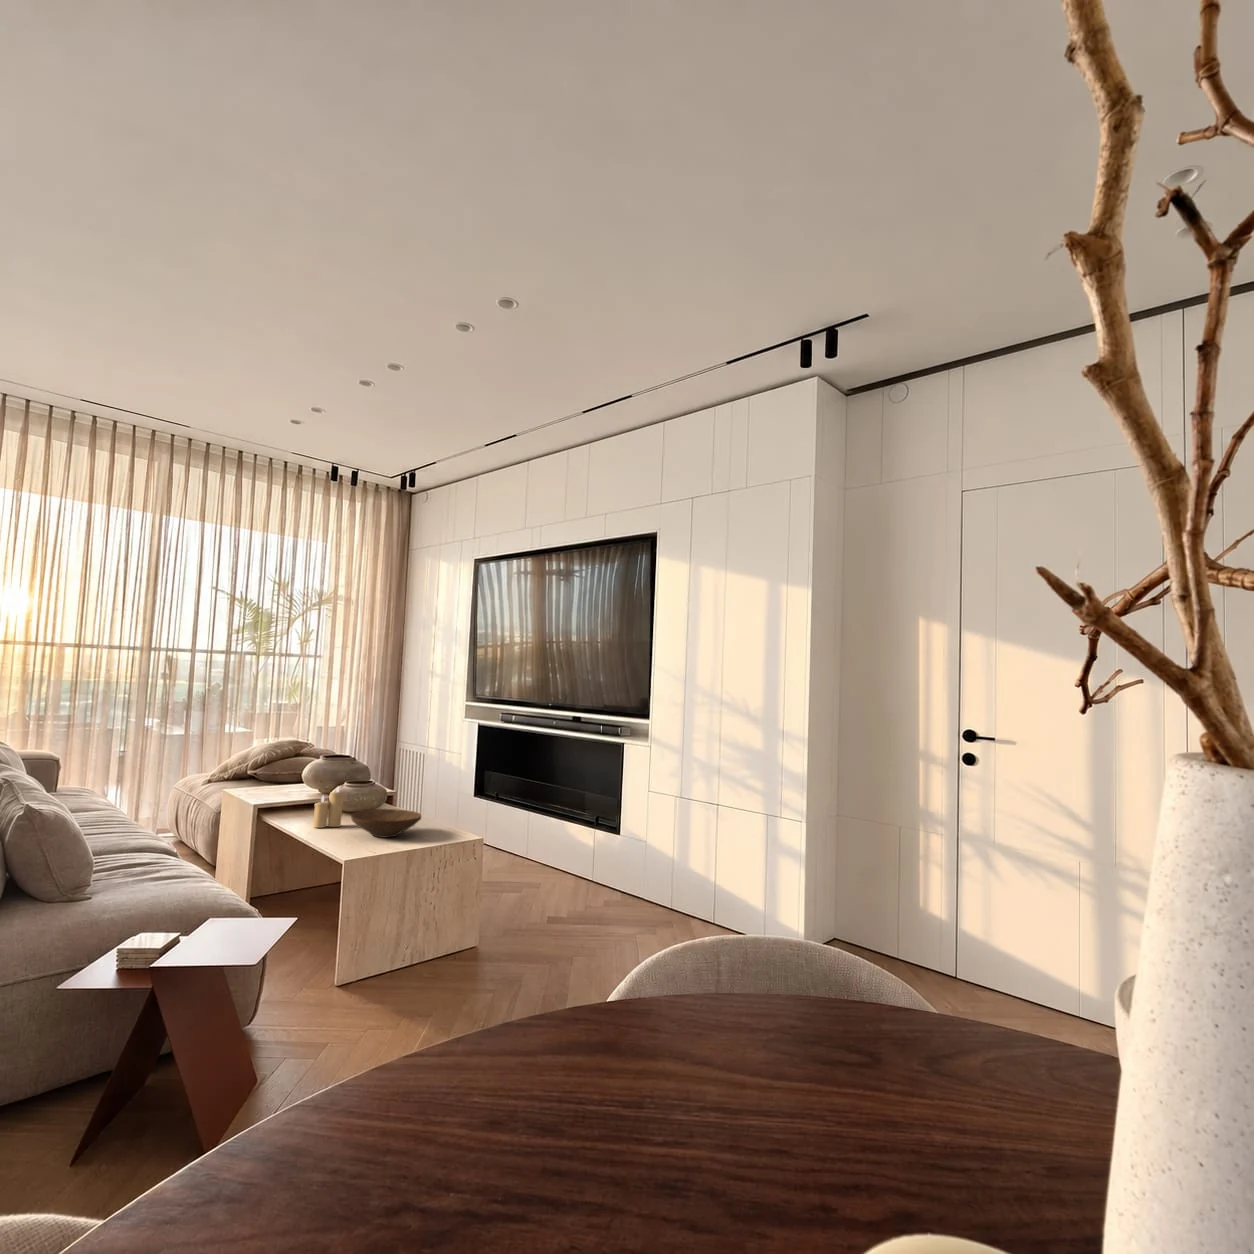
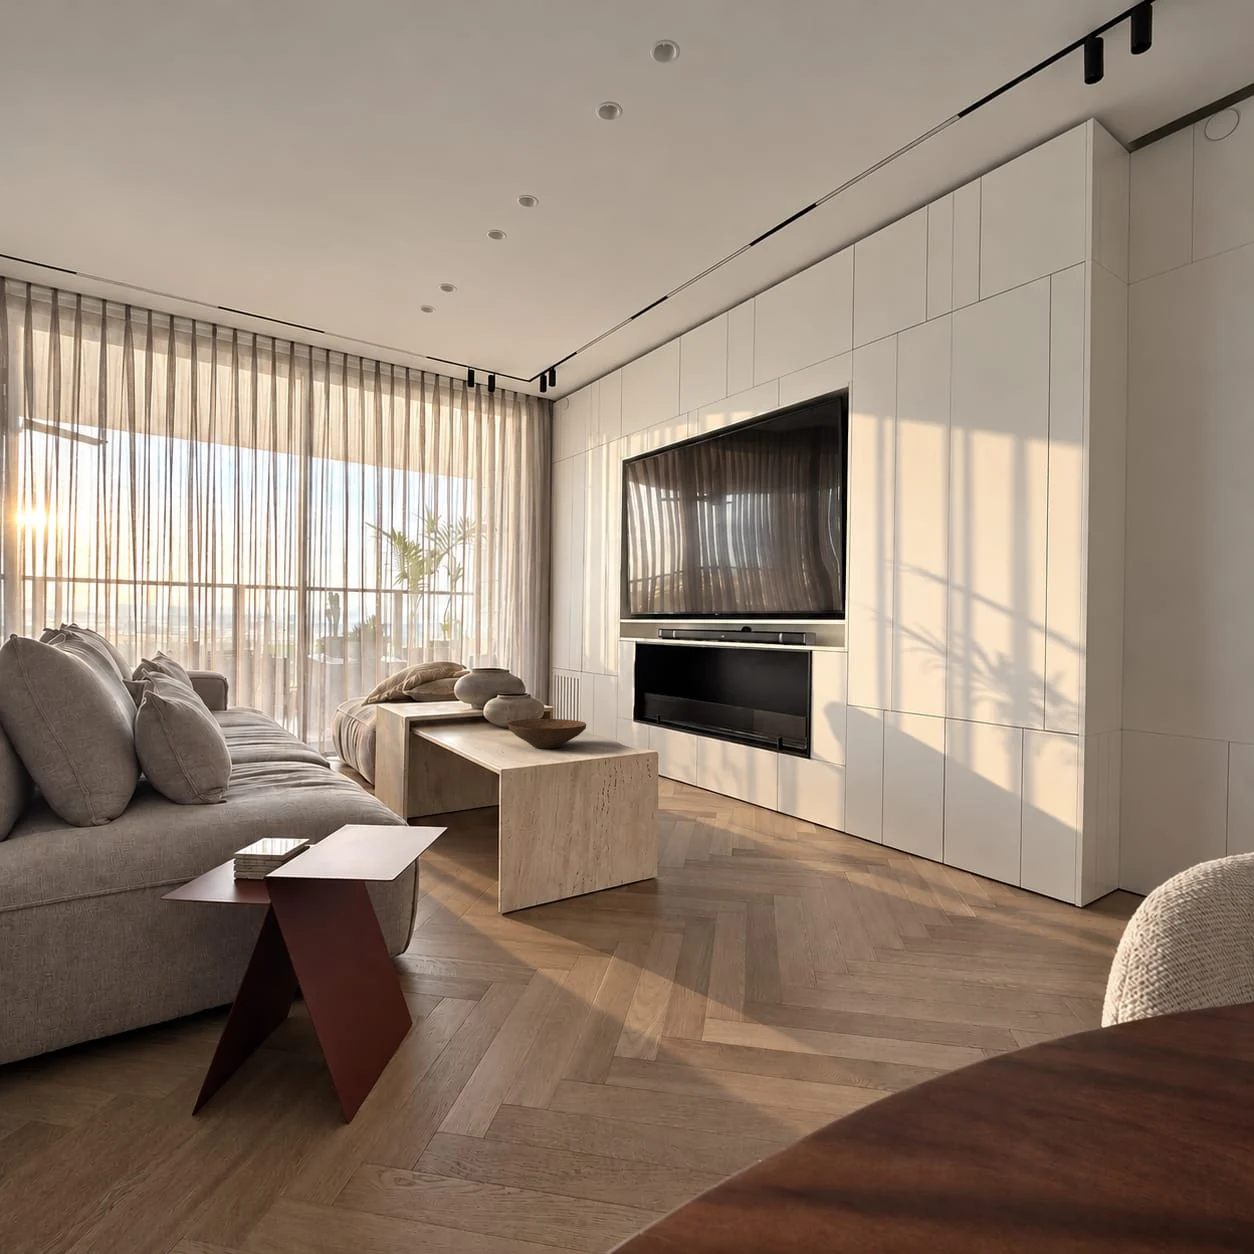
candle: present [313,787,344,828] -> none [468,694,499,739]

